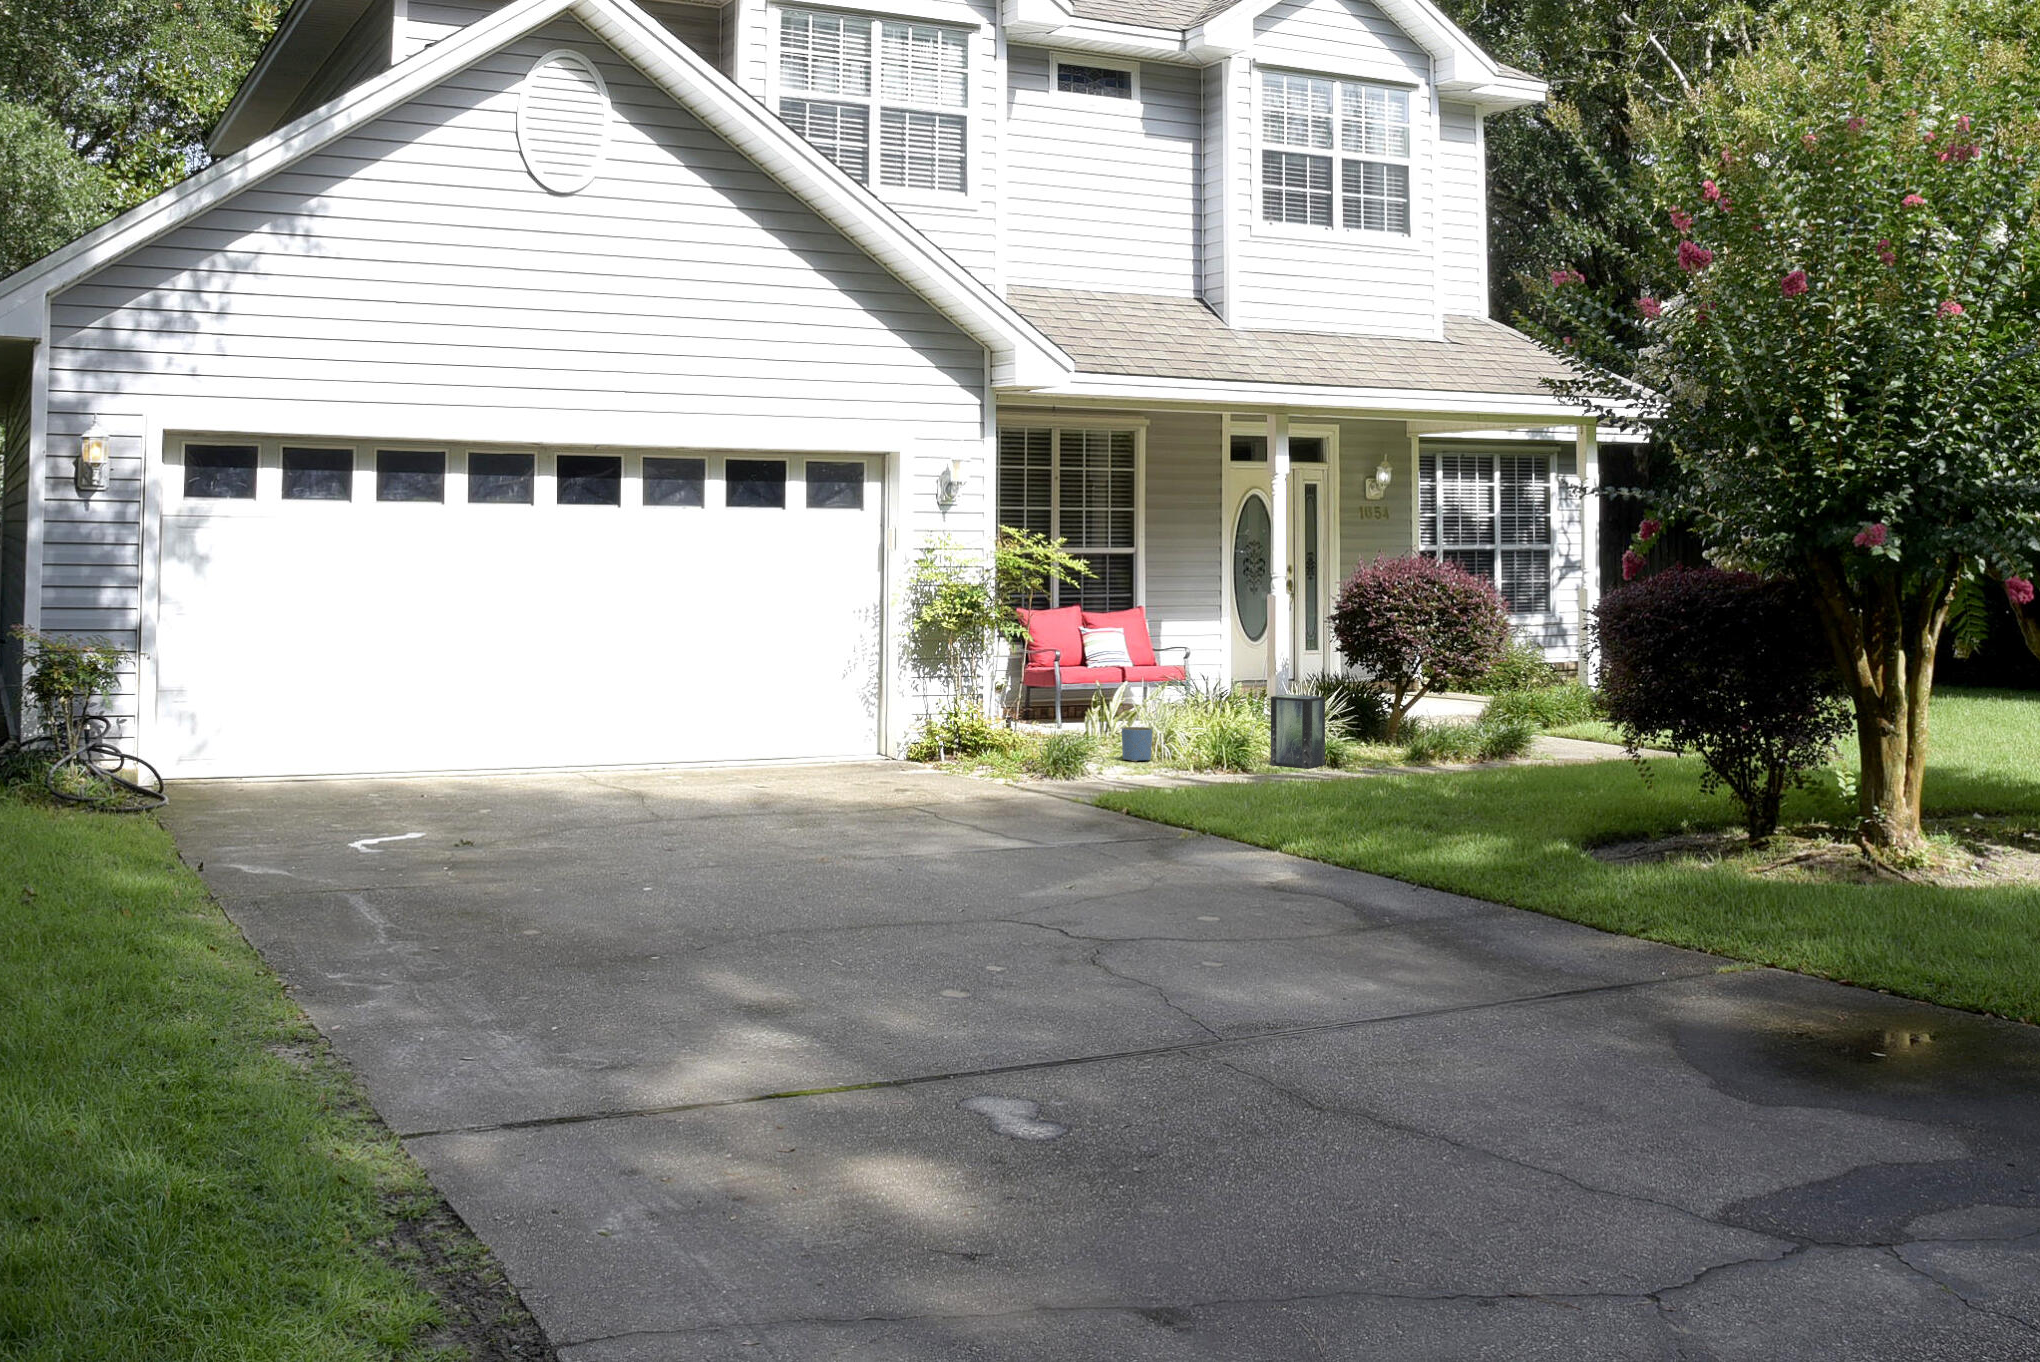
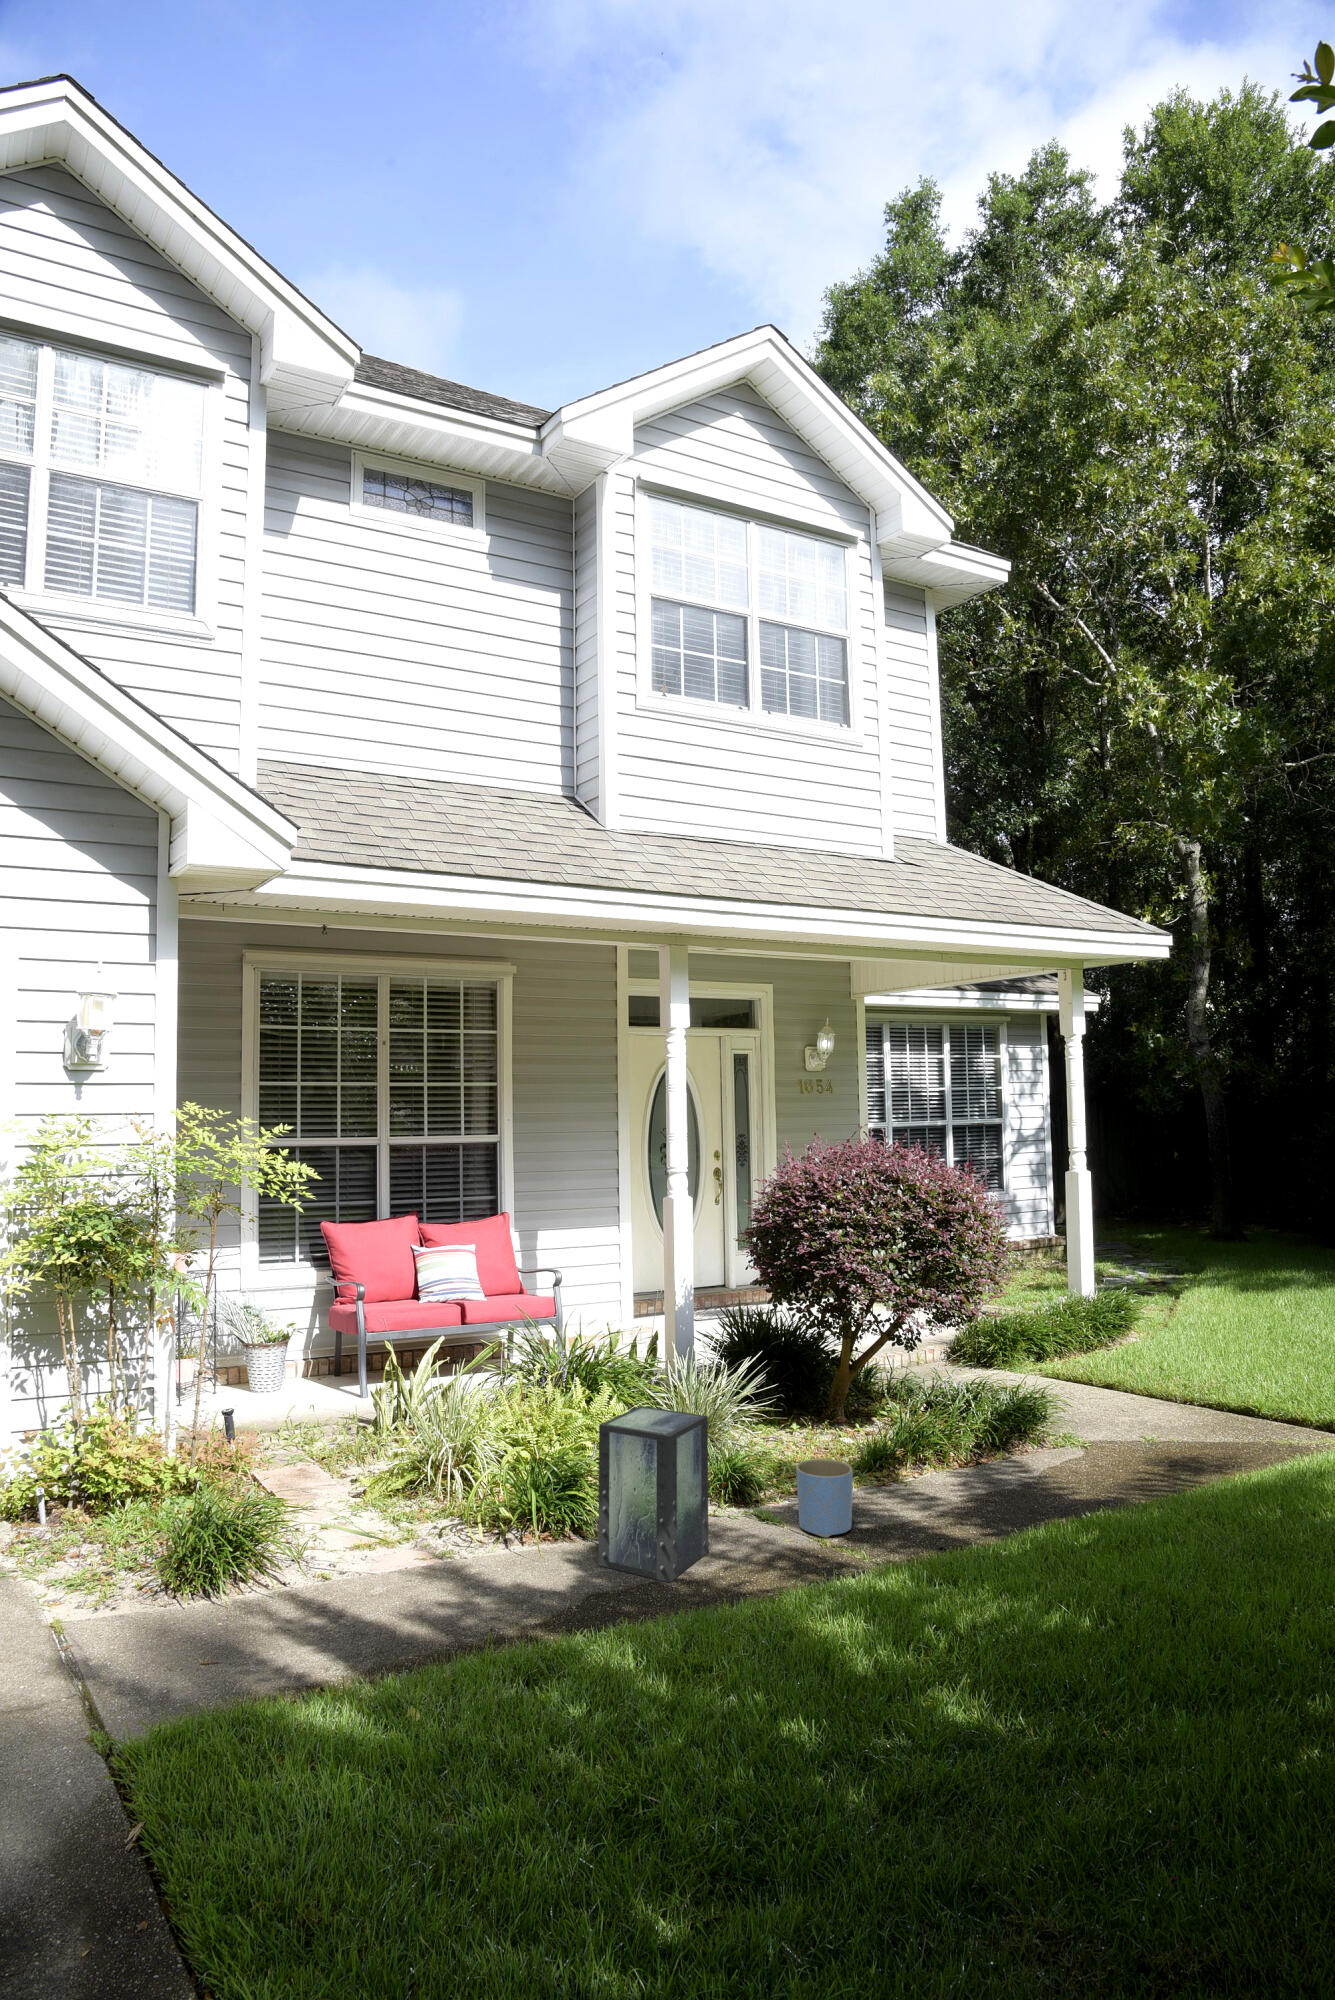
planter: present [1122,727,1152,762] -> present [796,1459,853,1538]

